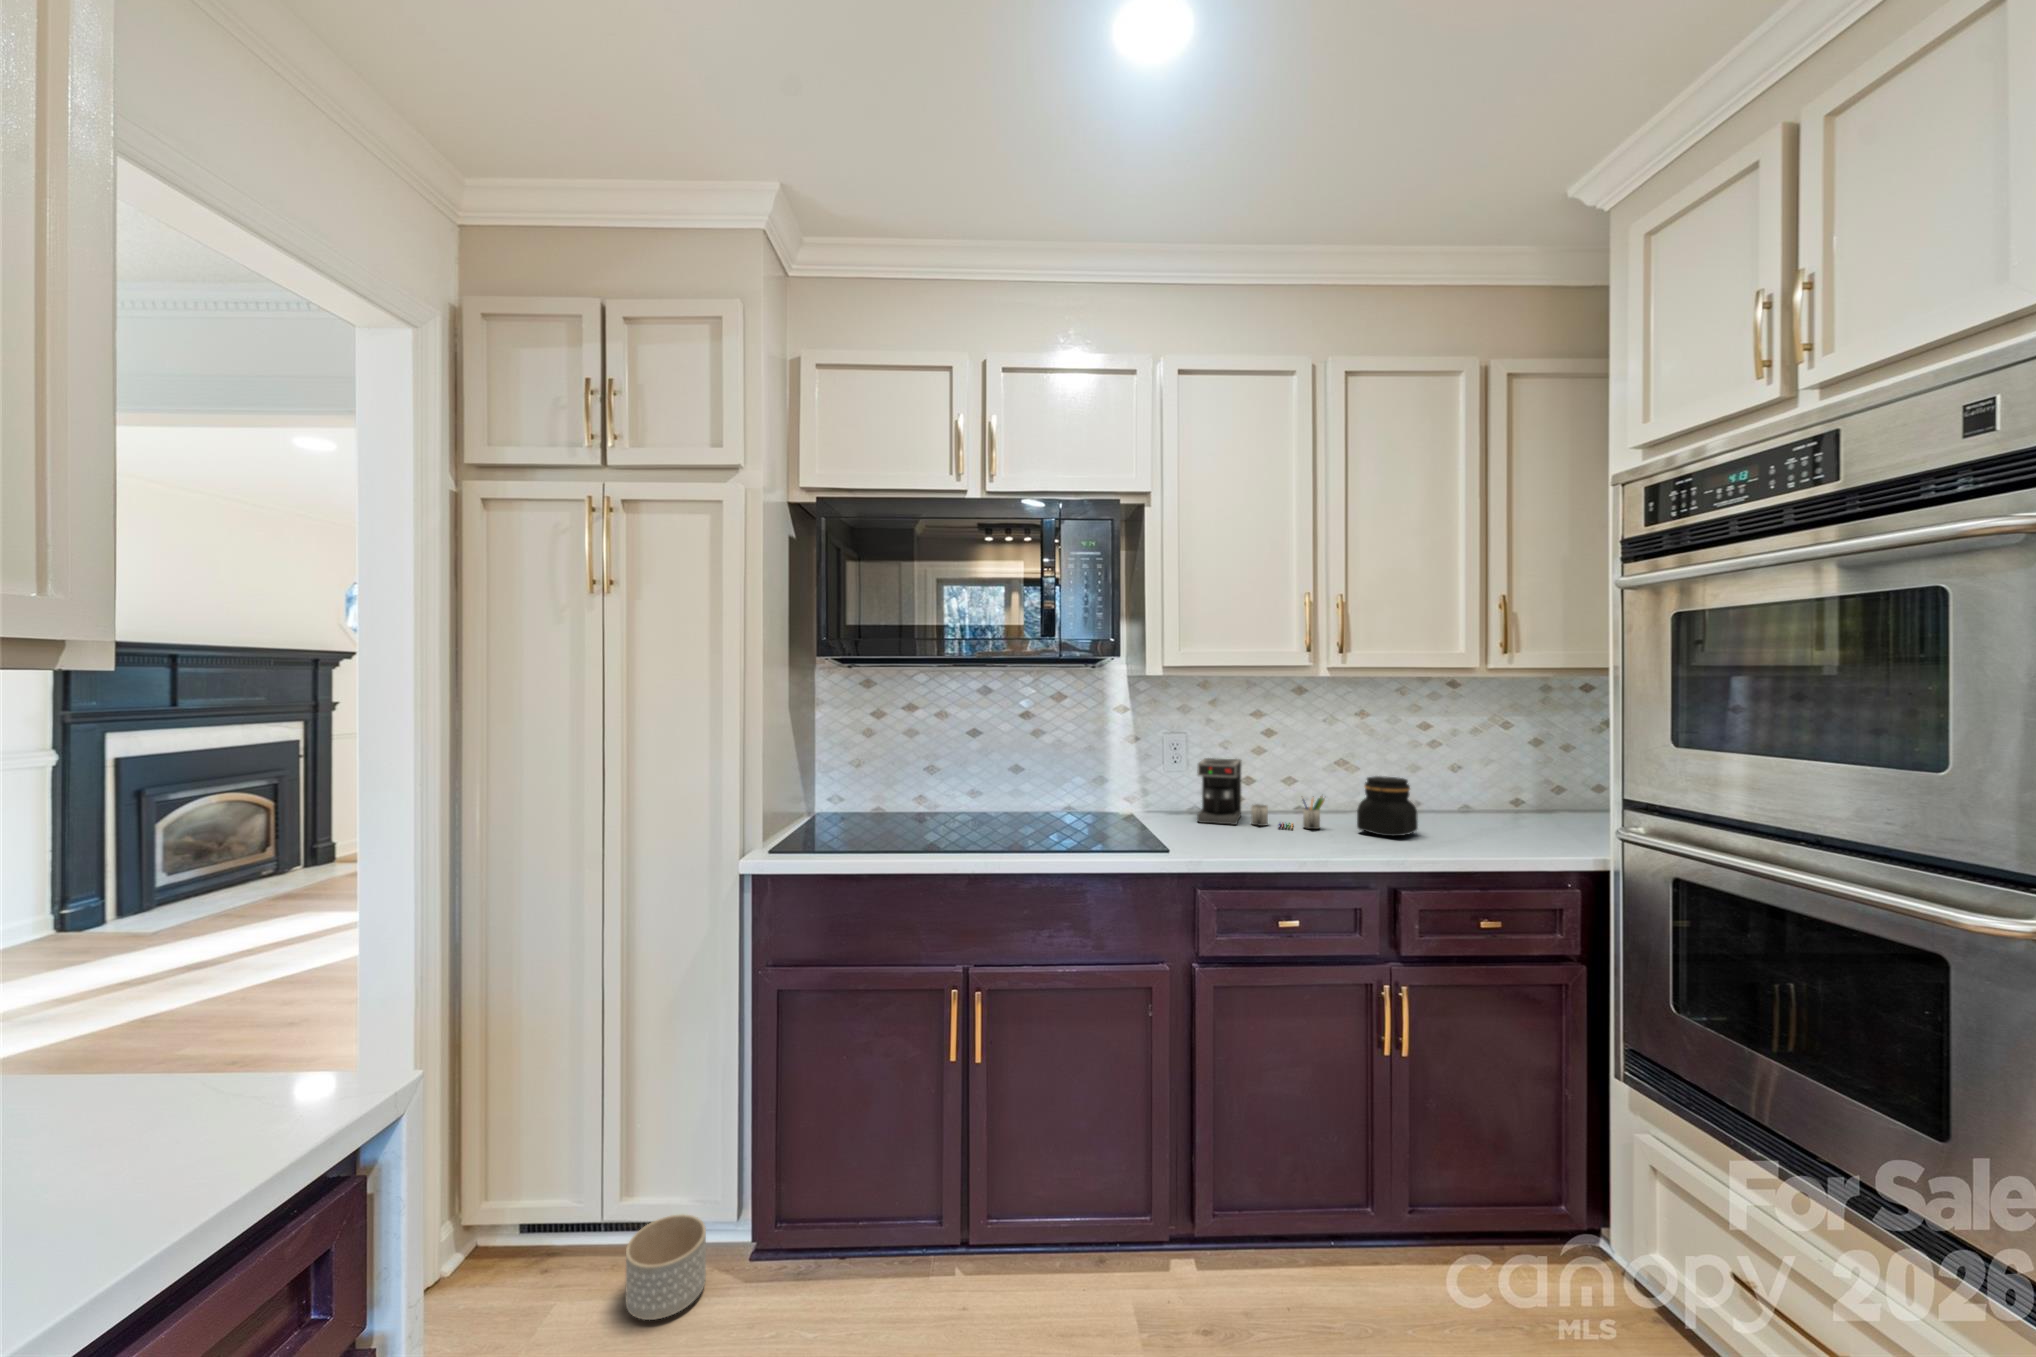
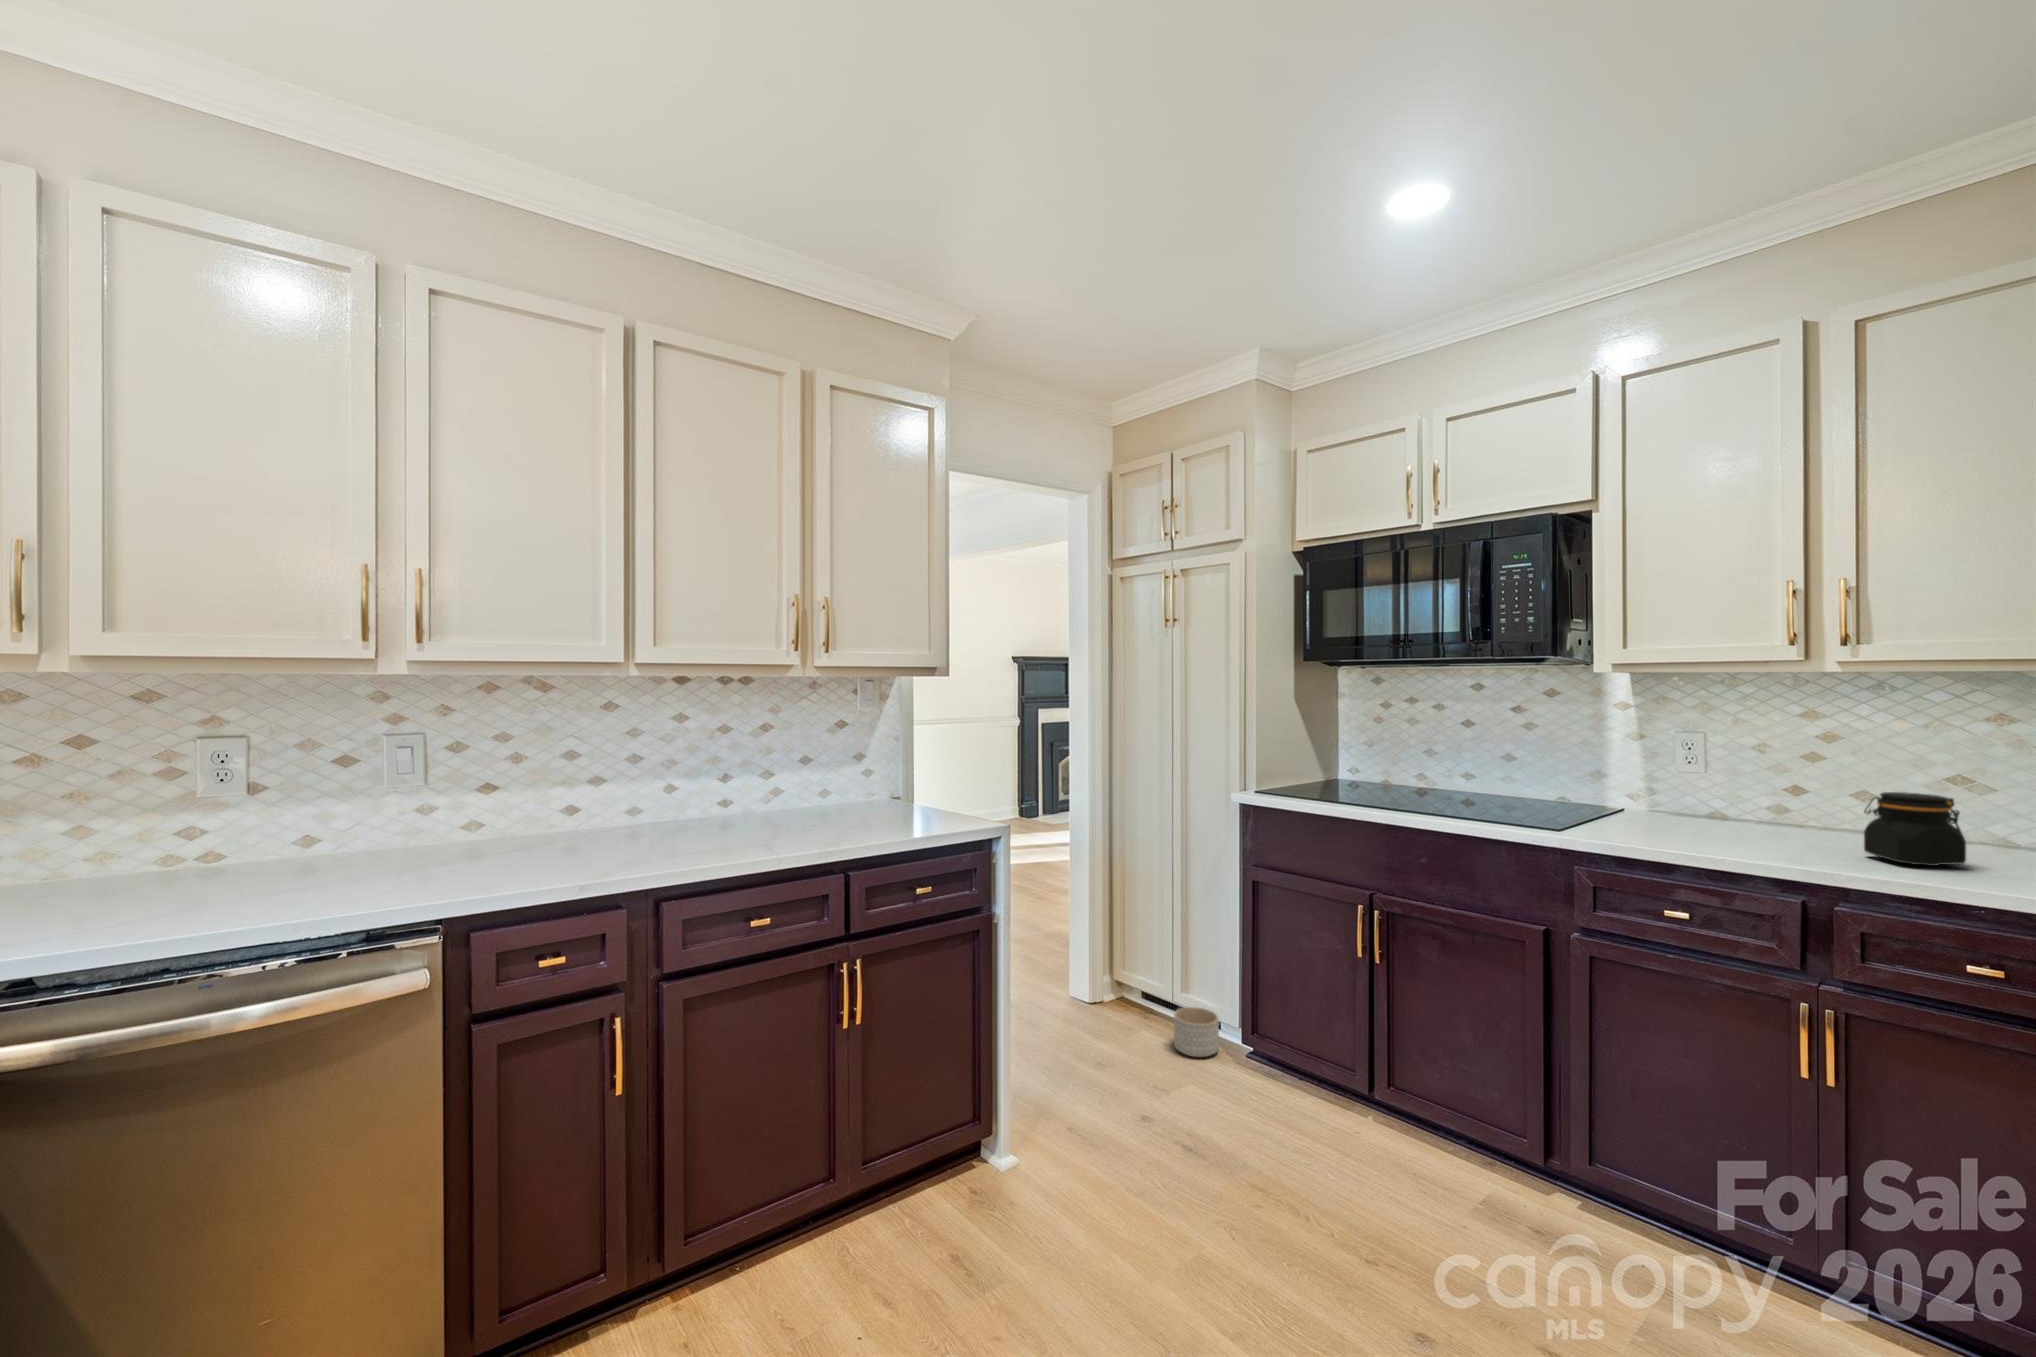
coffee maker: present [1197,758,1325,829] -> none [1671,761,1830,846]

